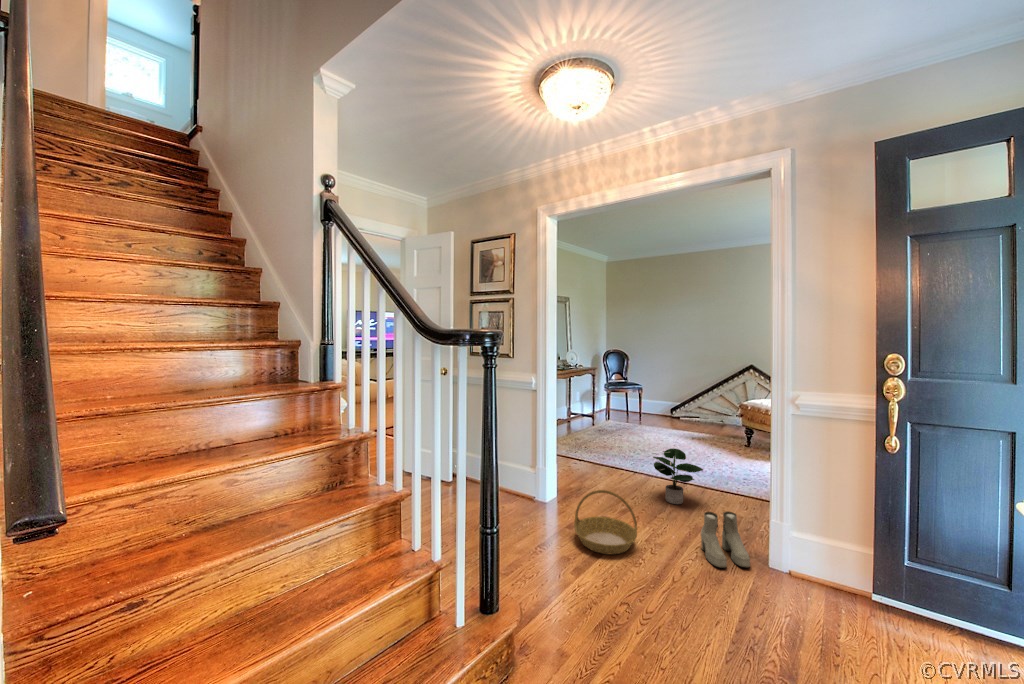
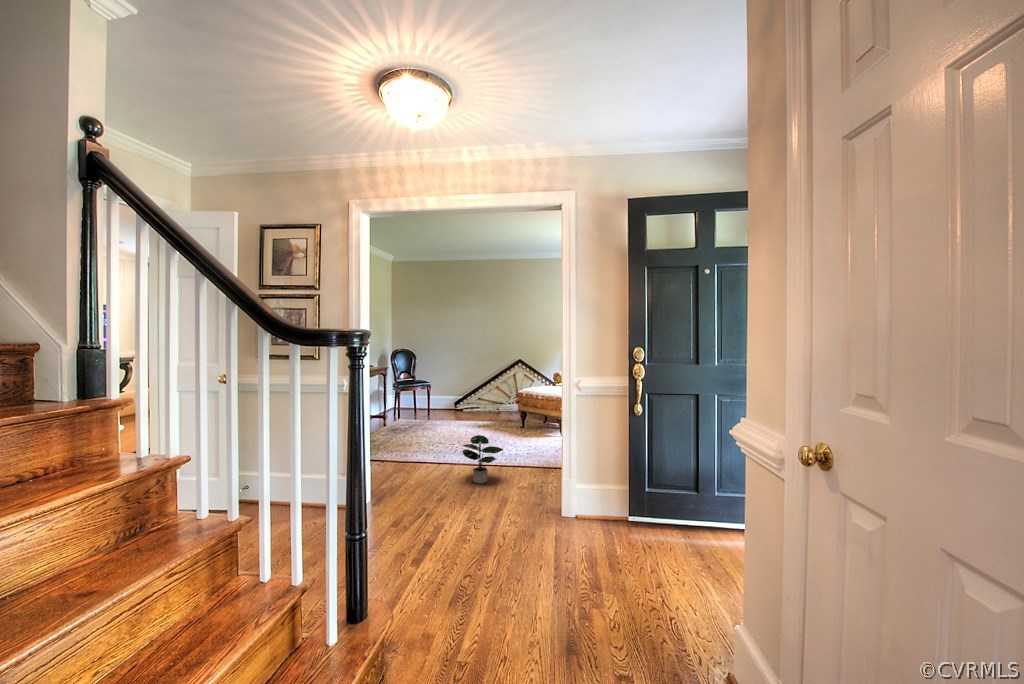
basket: present [574,490,637,554] -> none [404,481,462,540]
boots: present [701,511,750,568] -> none [510,478,548,524]

